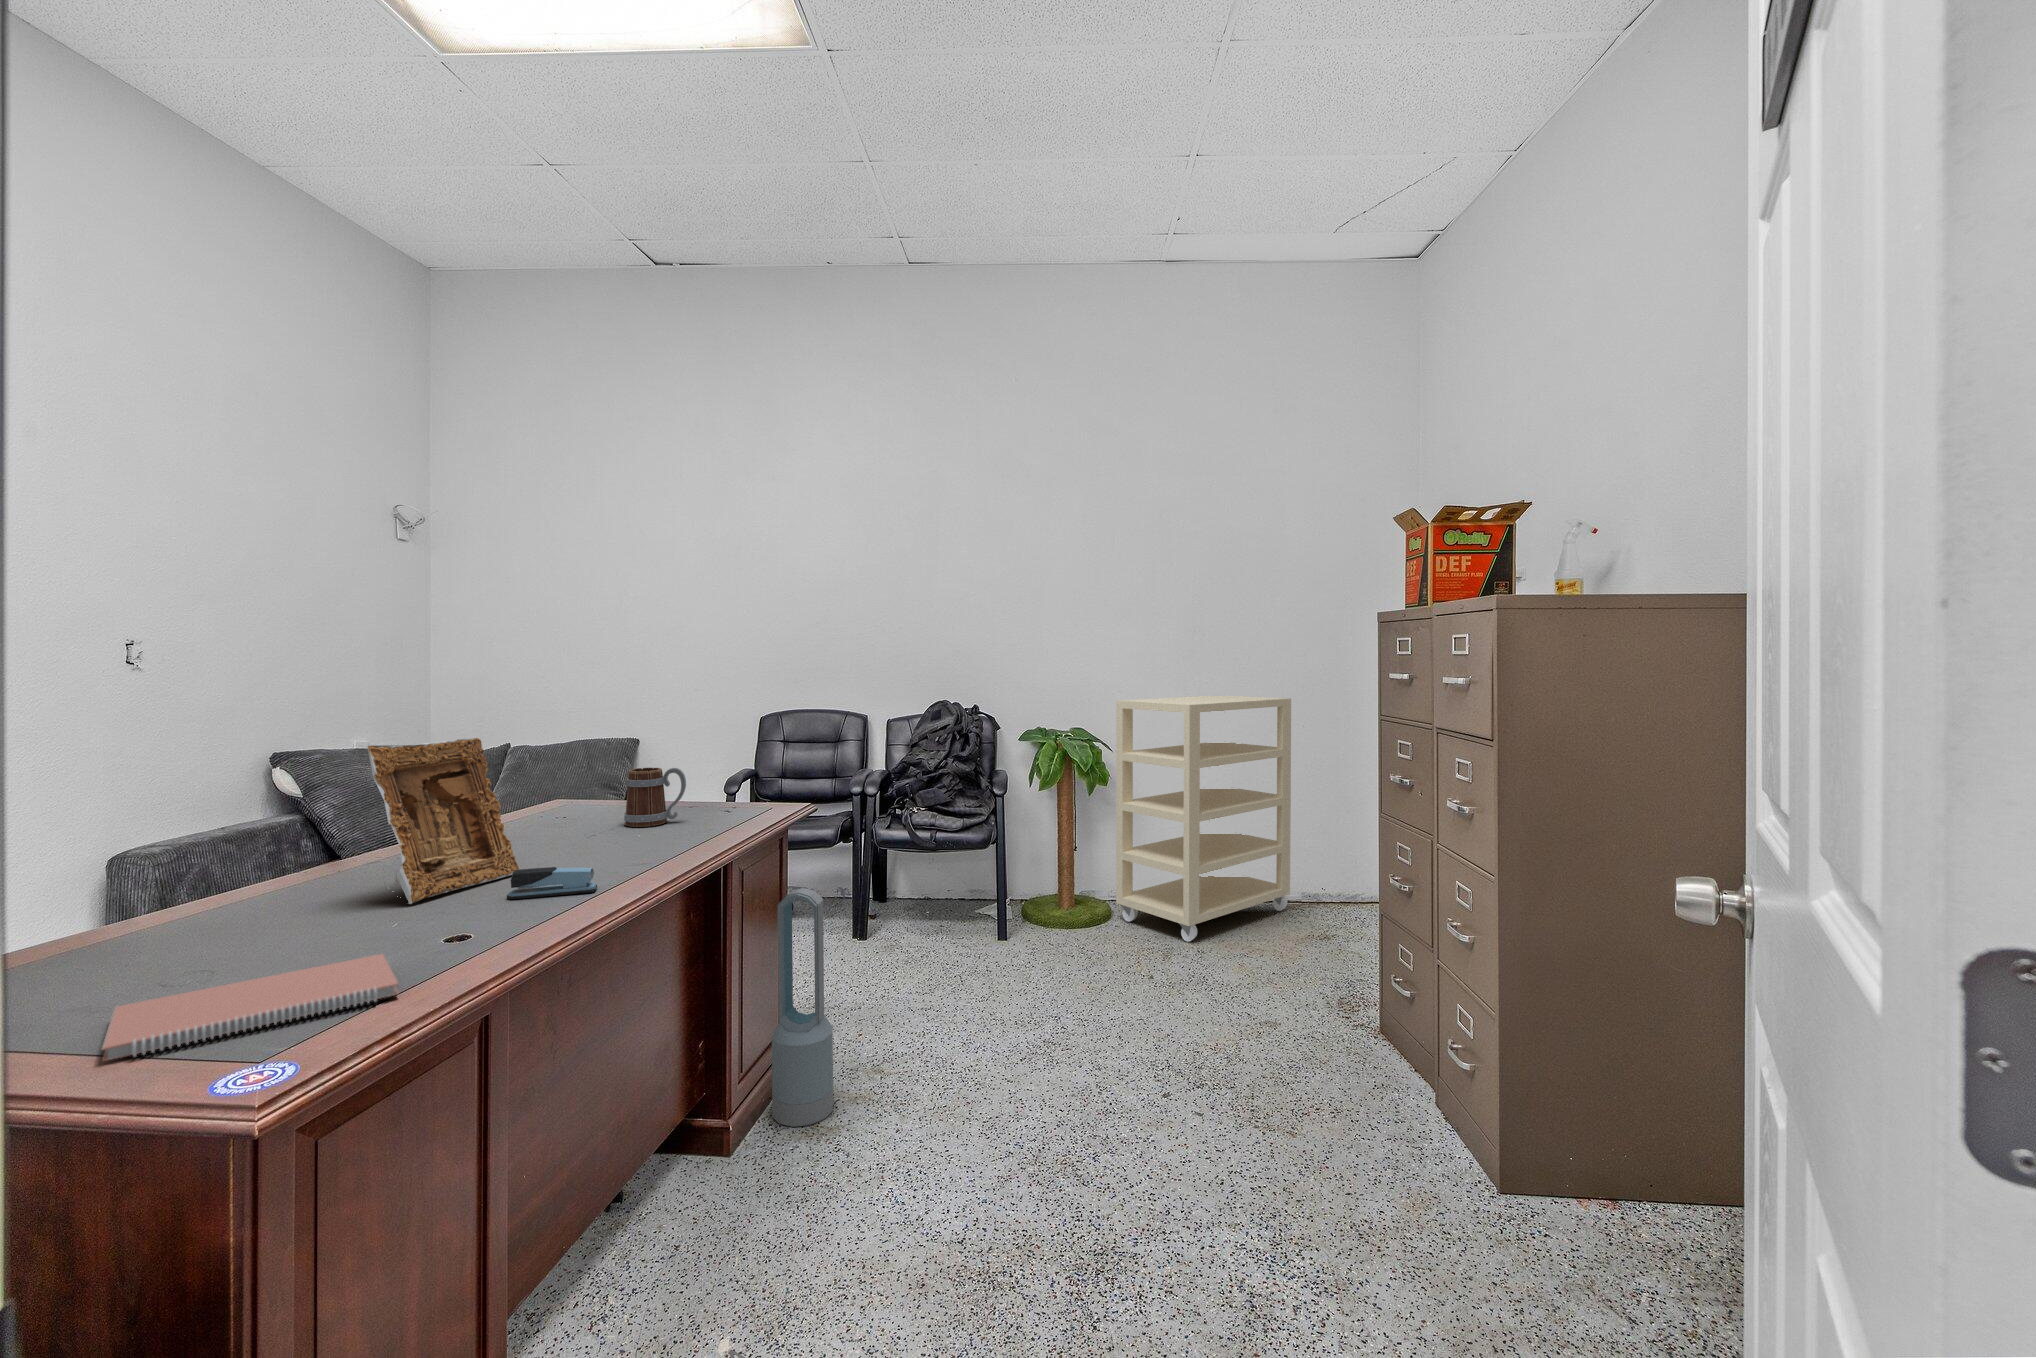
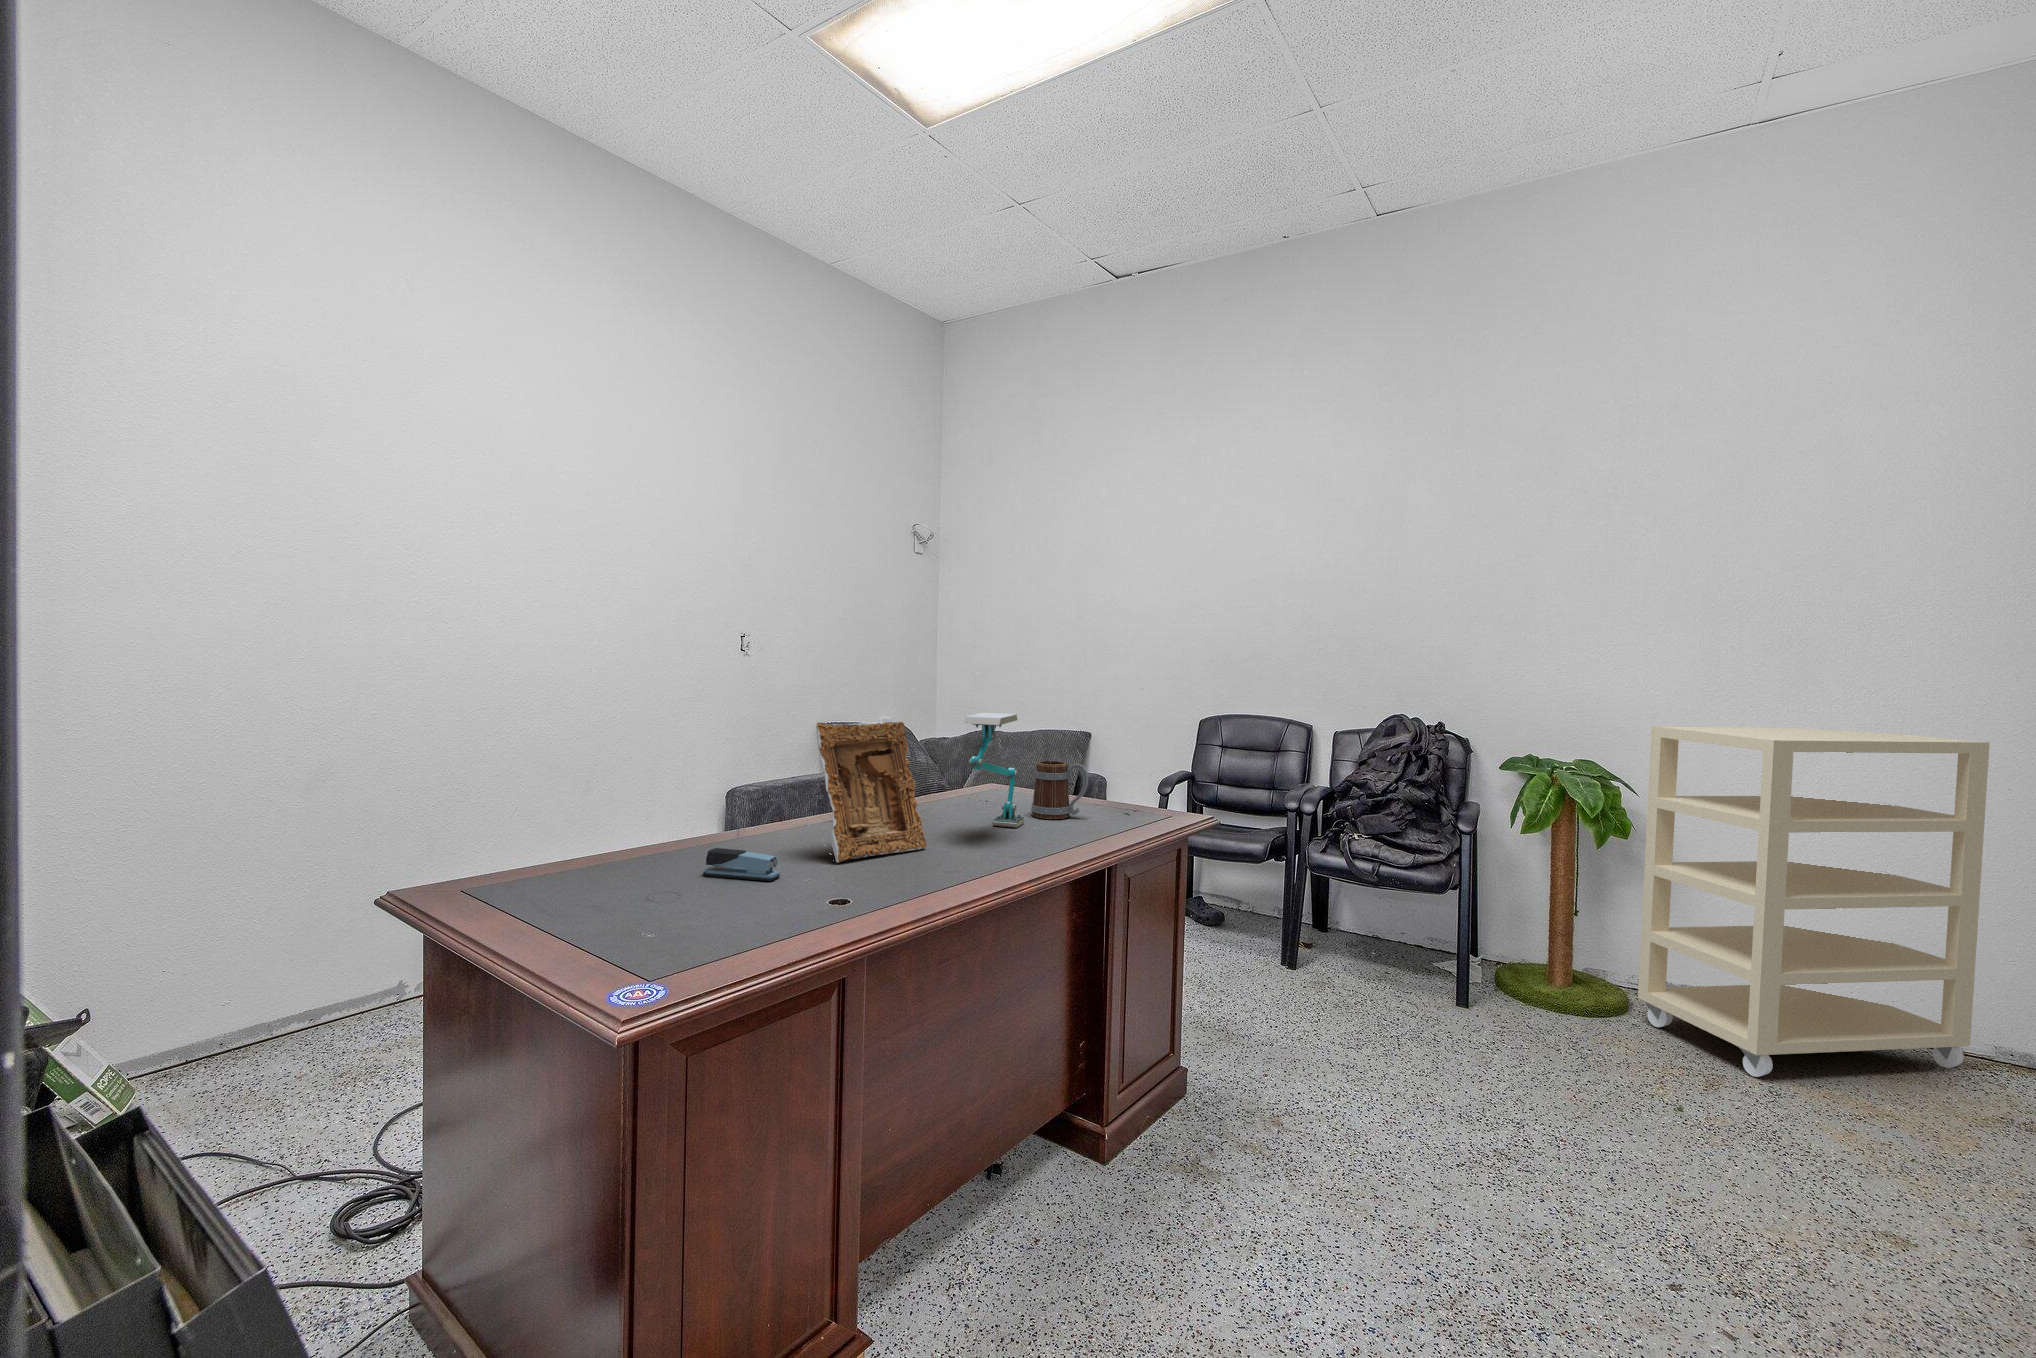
desk lamp: none [555,722,621,840] -> present [964,713,1024,828]
stapler: present [507,867,597,899] -> present [703,848,780,881]
air purifier: present [772,888,833,1127] -> none [1152,906,1220,1163]
notebook: present [102,954,398,1061] -> none [606,903,795,950]

